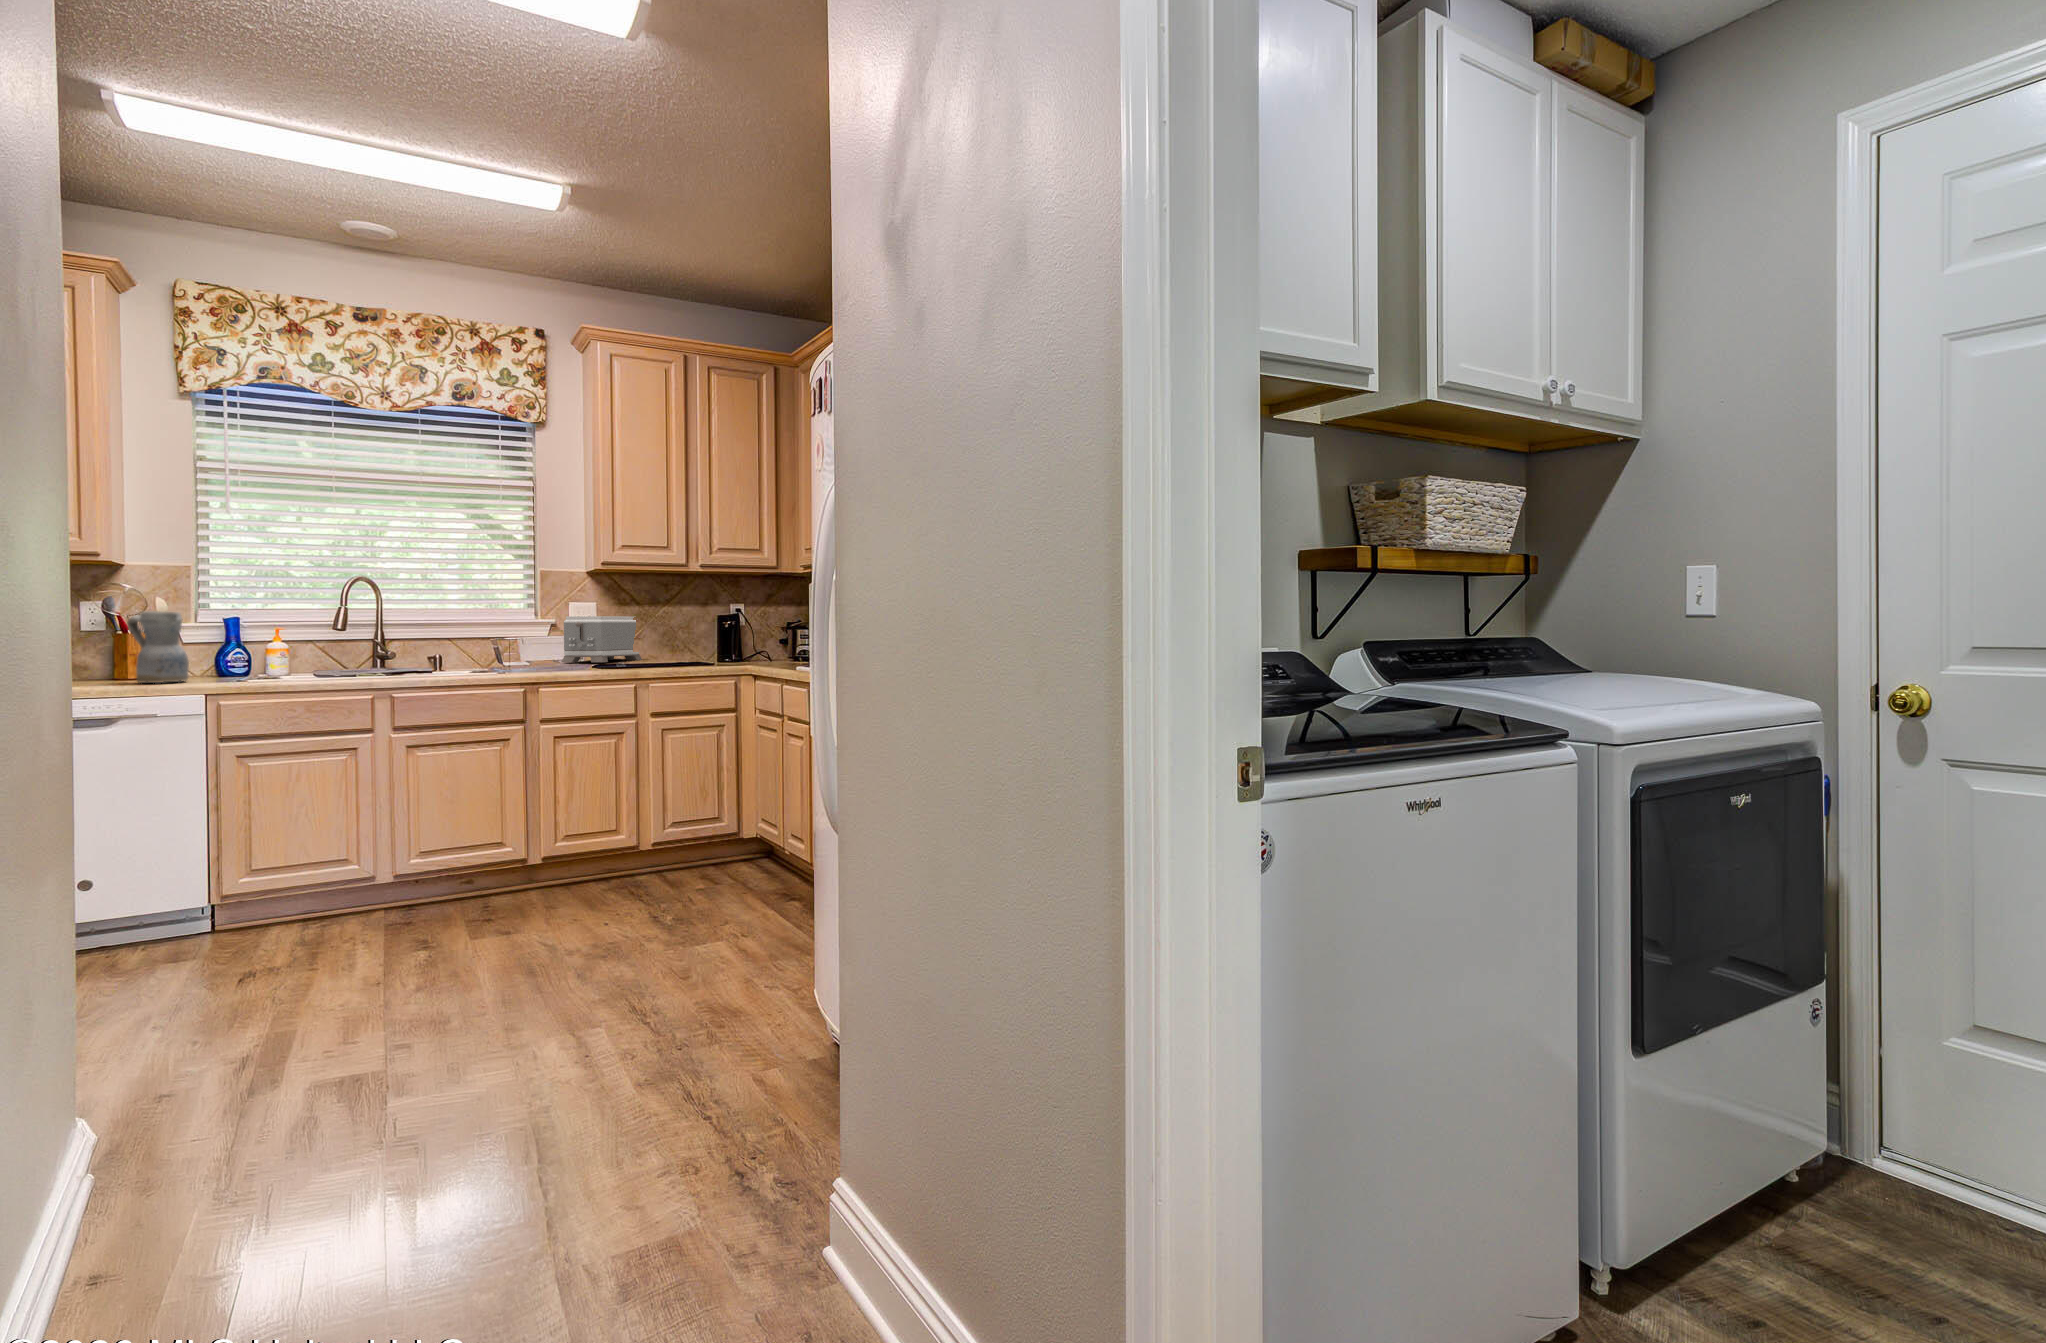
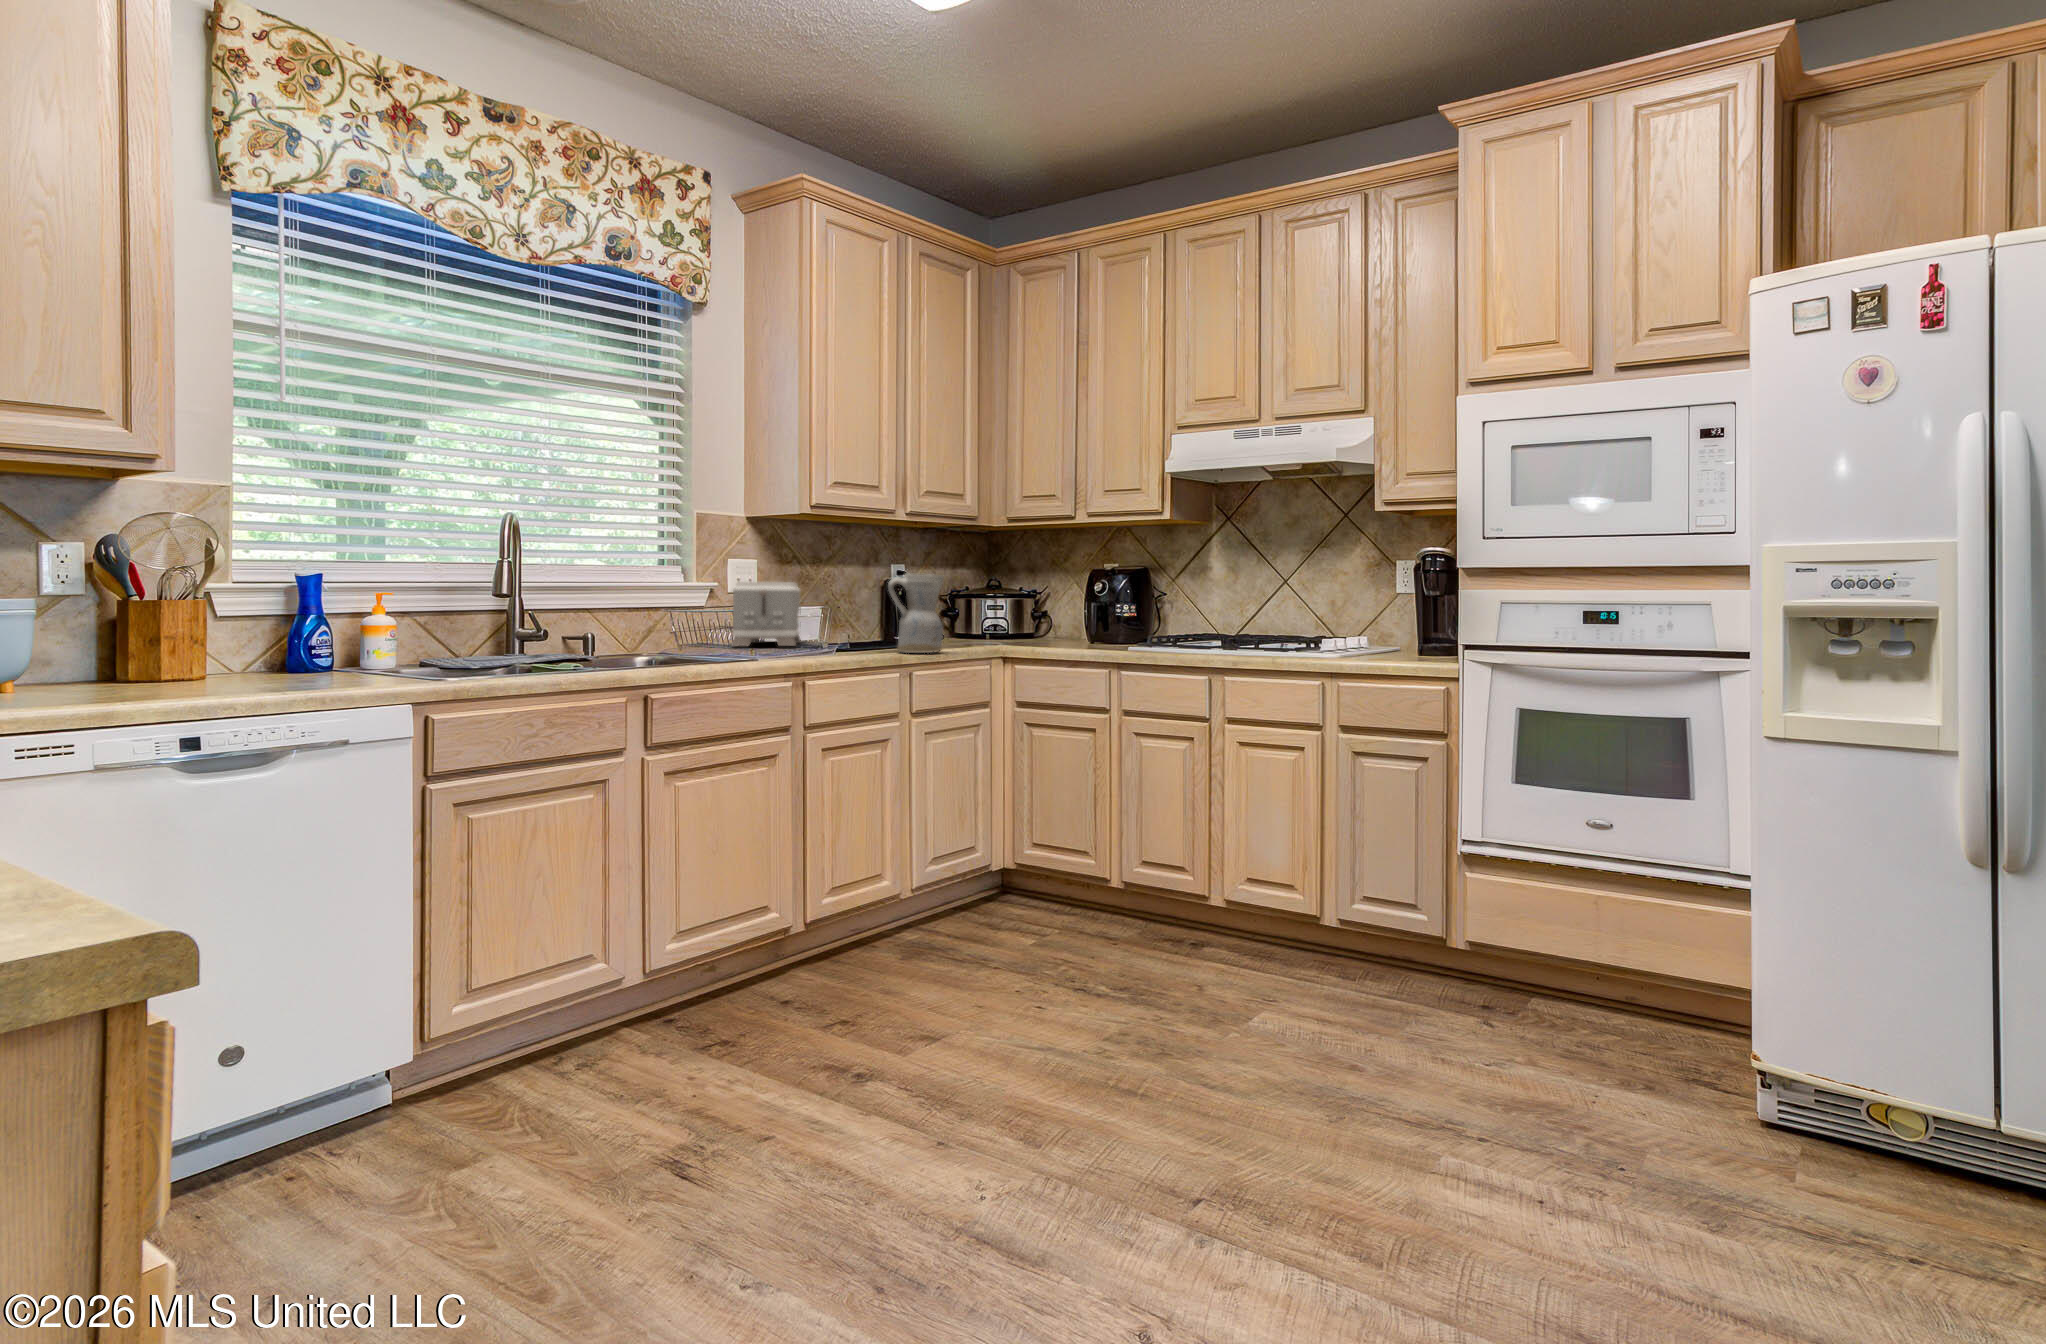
ceramic pitcher: present [128,611,189,683] -> present [888,573,944,653]

